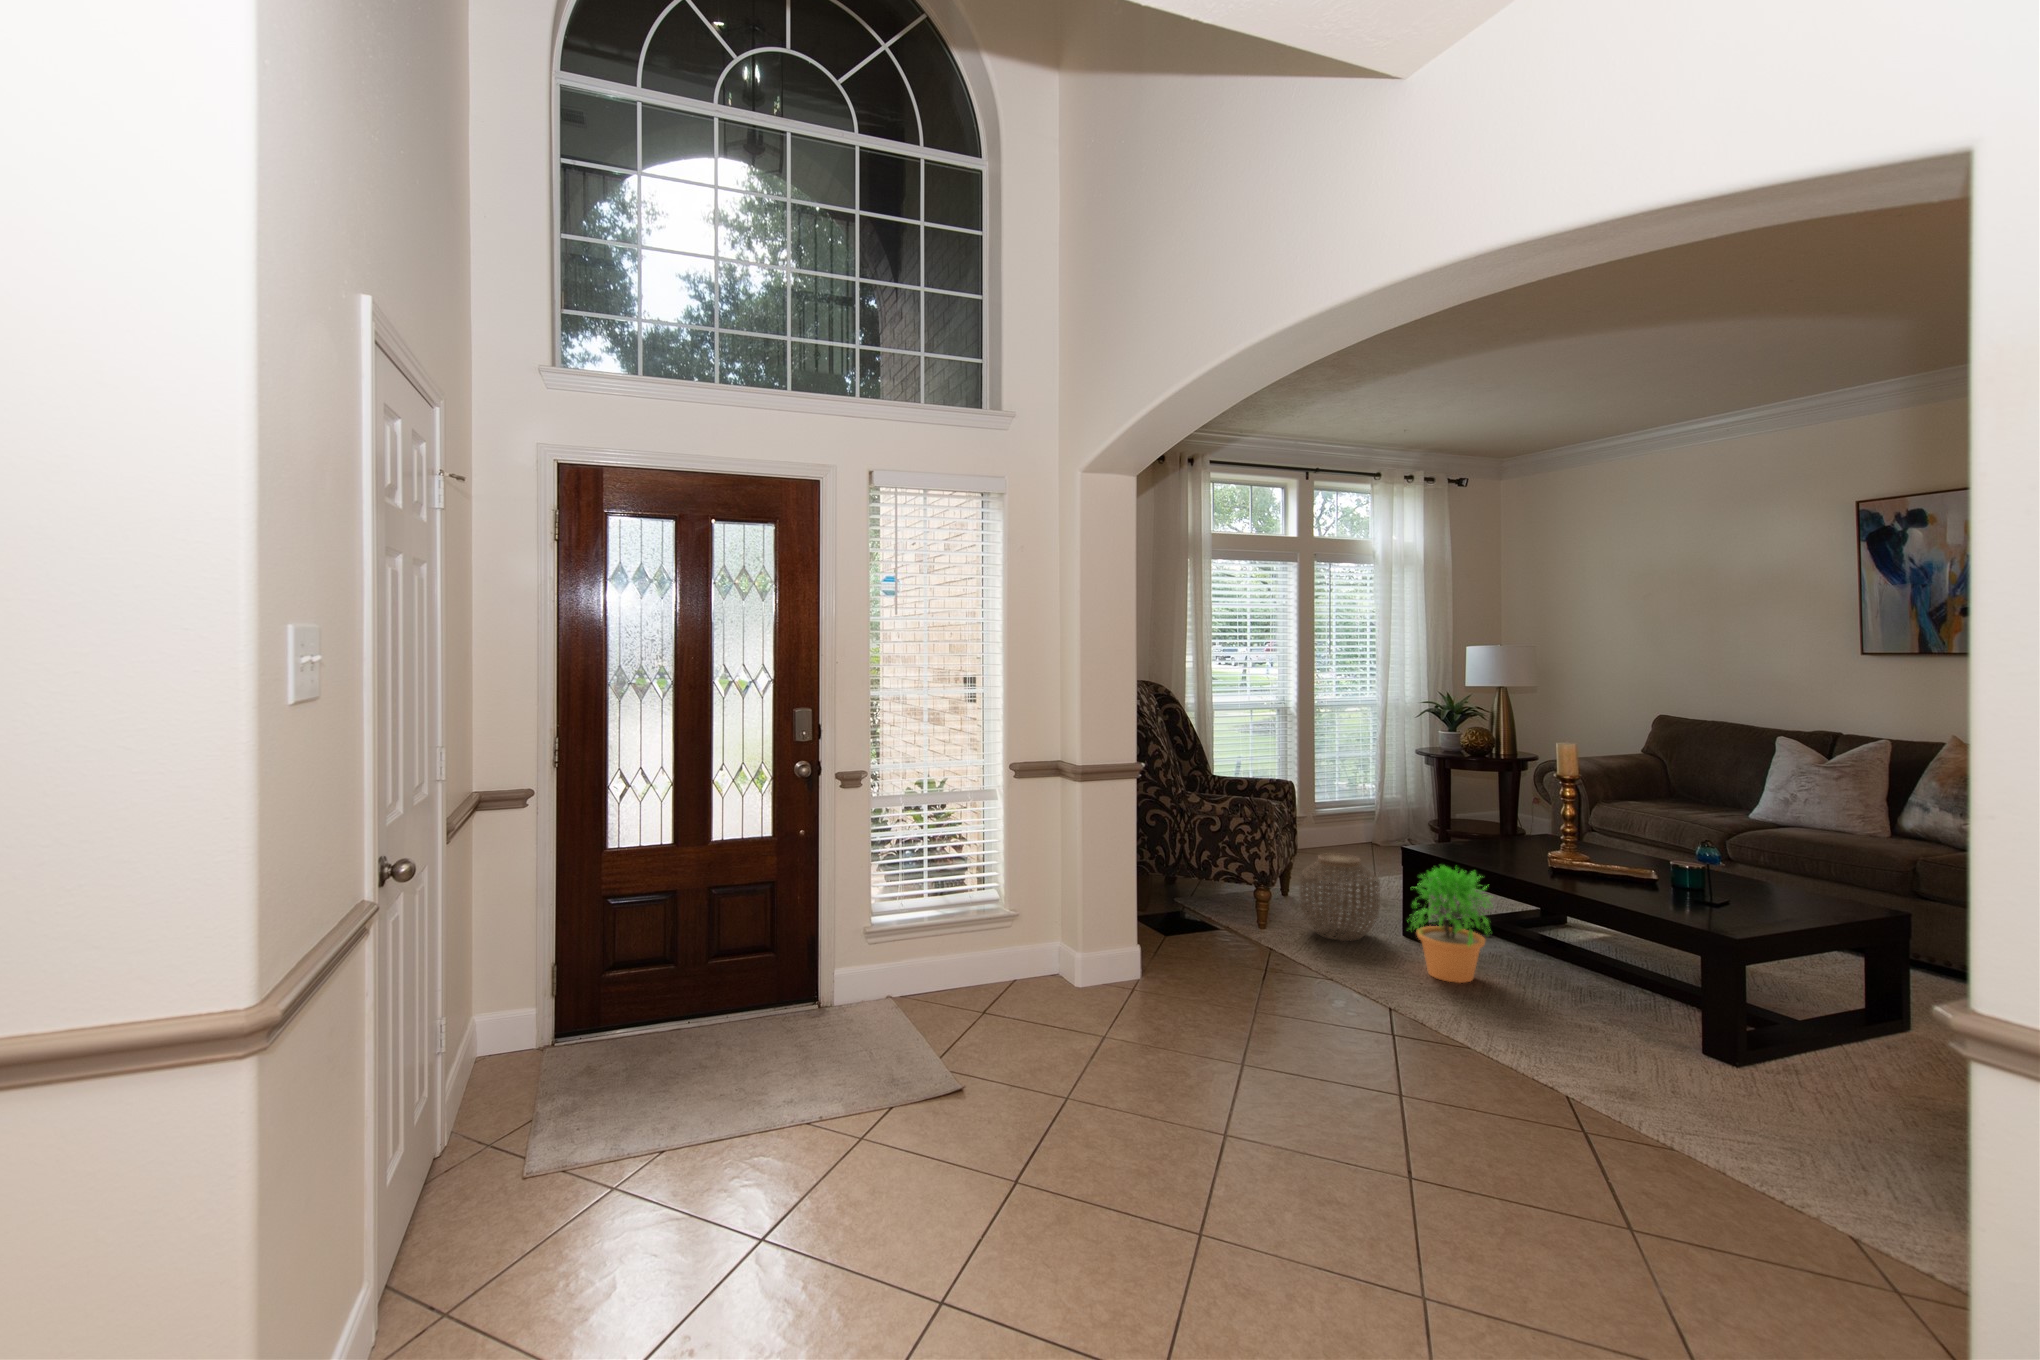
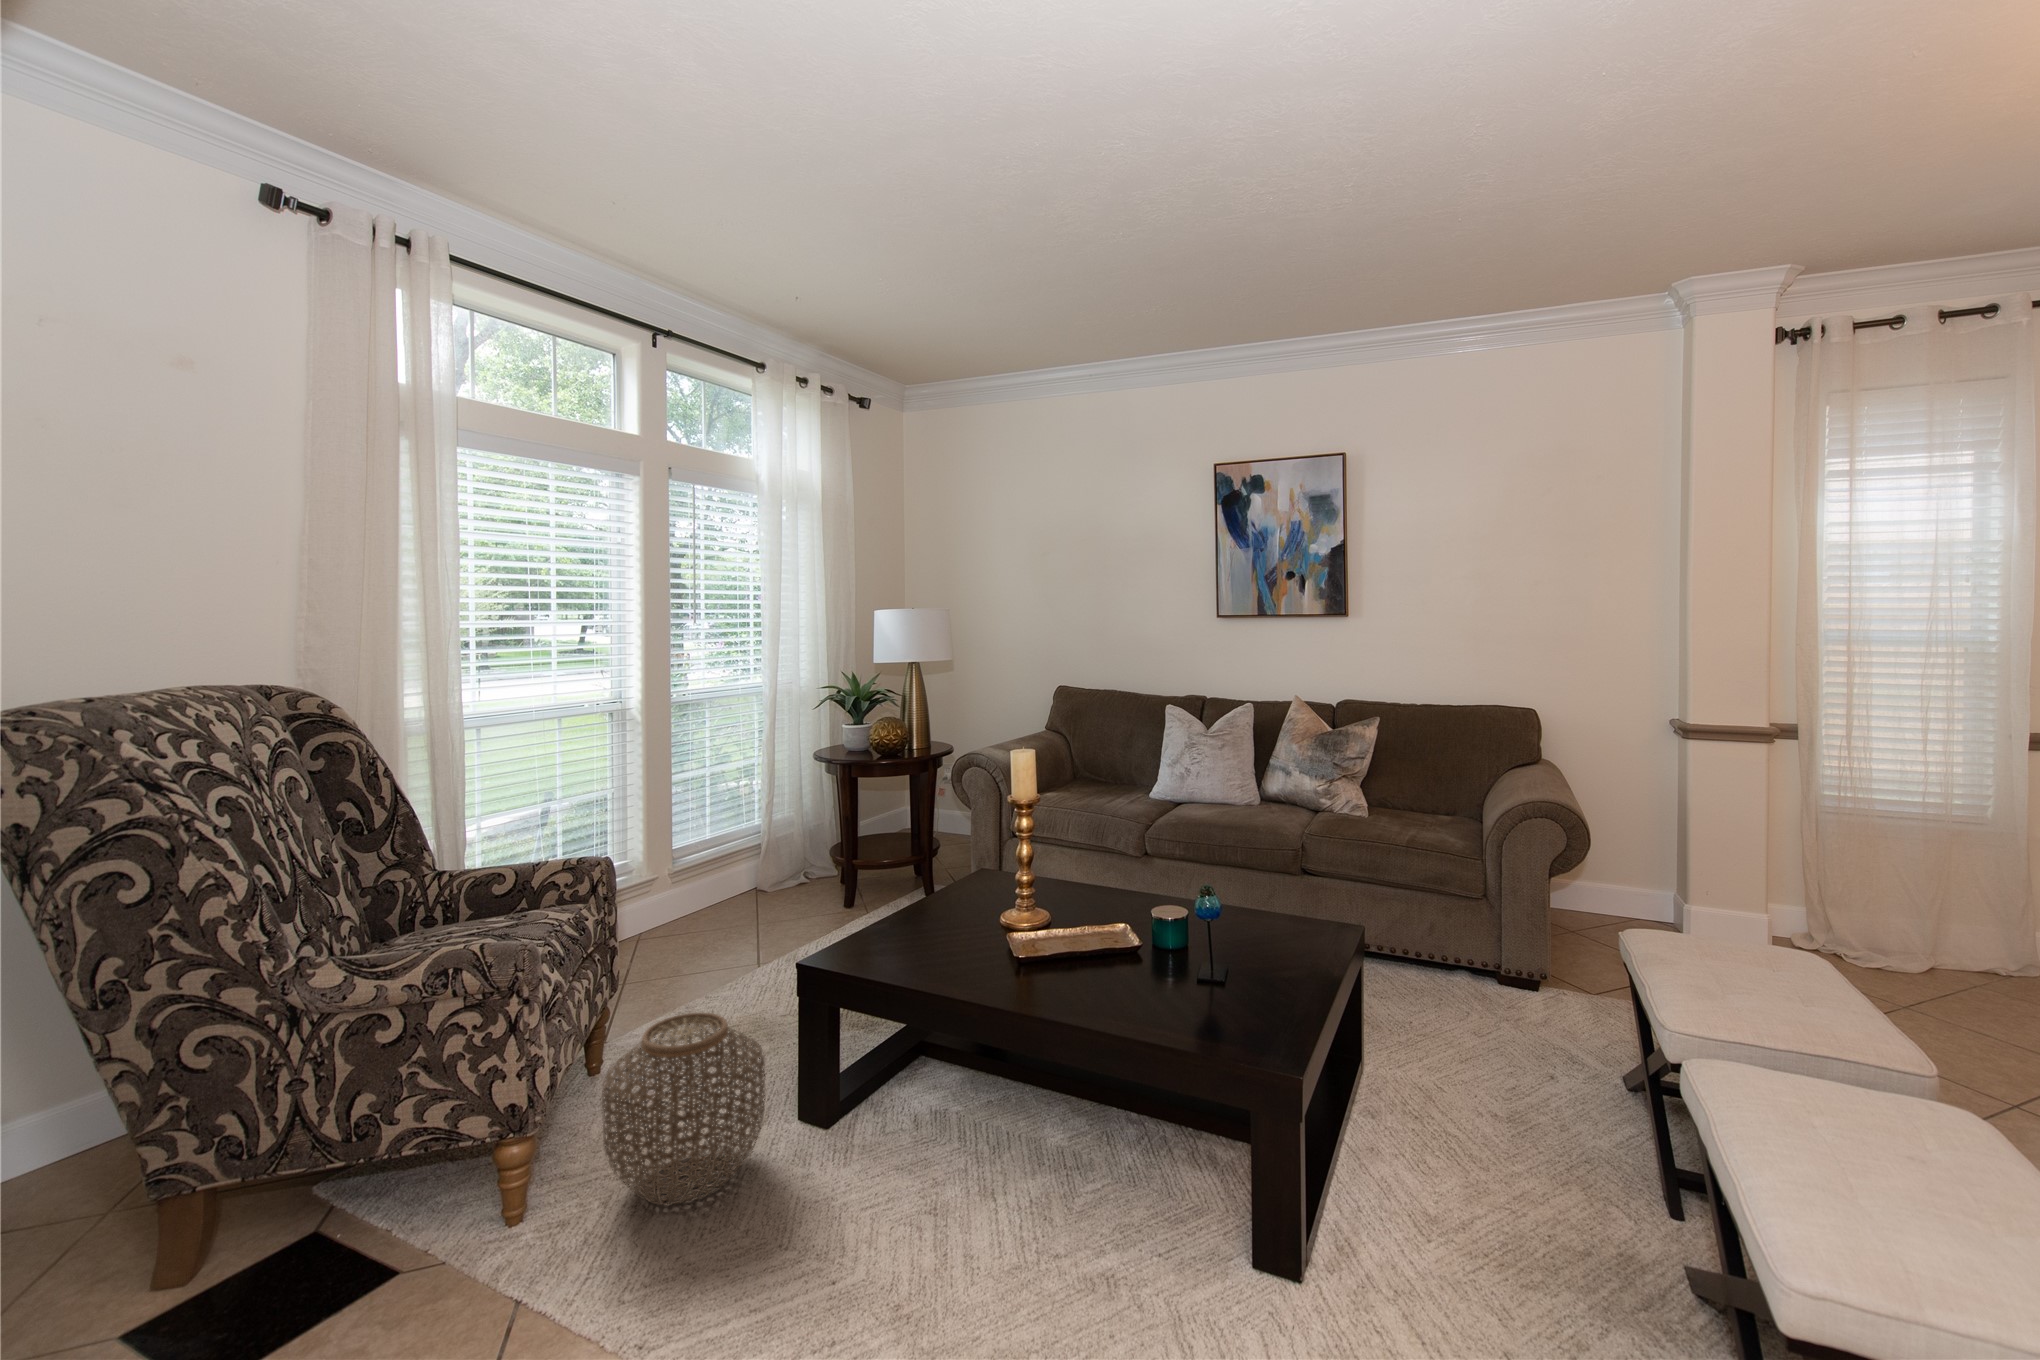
potted plant: present [1410,865,1491,983] -> none [817,1031,981,1282]

